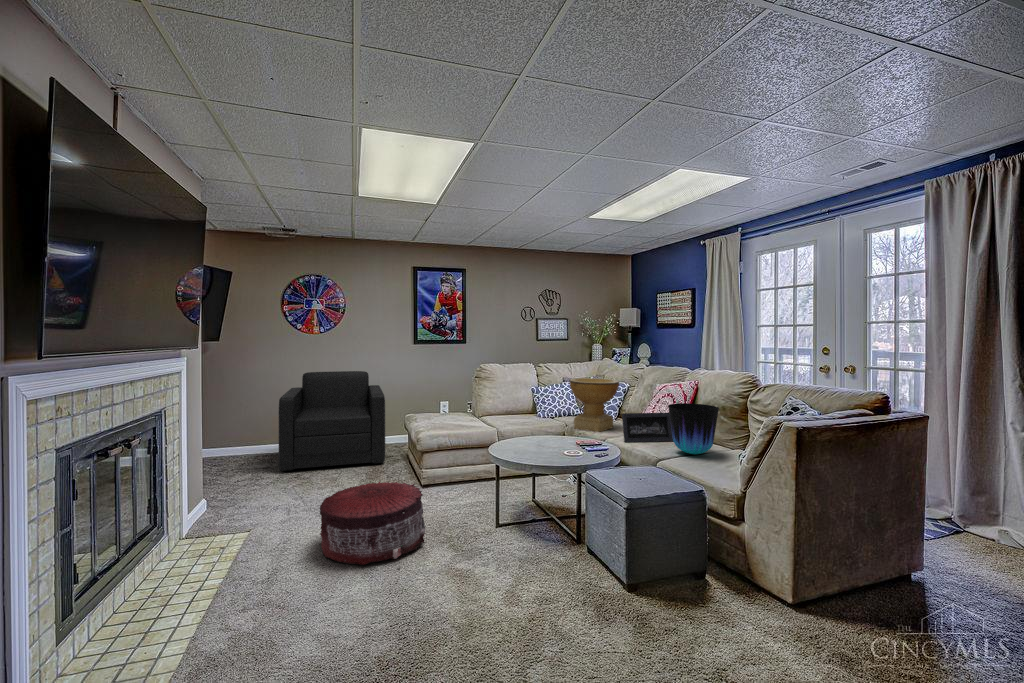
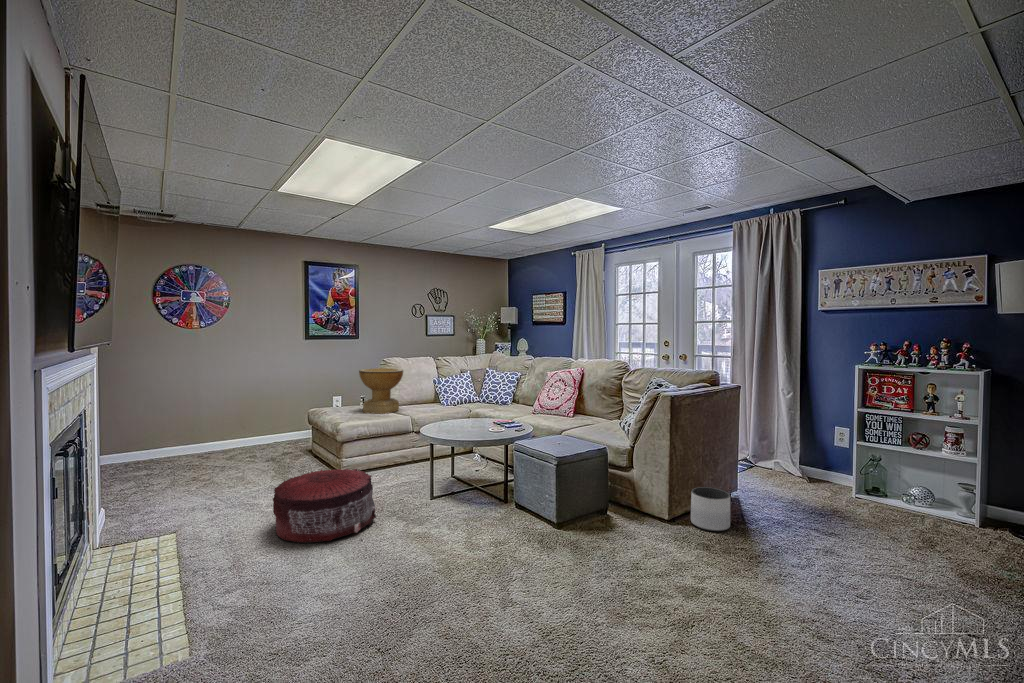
armchair: present [279,371,385,471] -> none [165,368,289,477]
decorative bowl: present [569,378,619,432] -> present [359,368,403,414]
vase: present [668,403,719,454] -> none [568,386,606,425]
picture frame: present [622,413,673,442] -> none [527,395,567,421]
planter: none [833,564,901,640] -> present [691,487,730,531]

